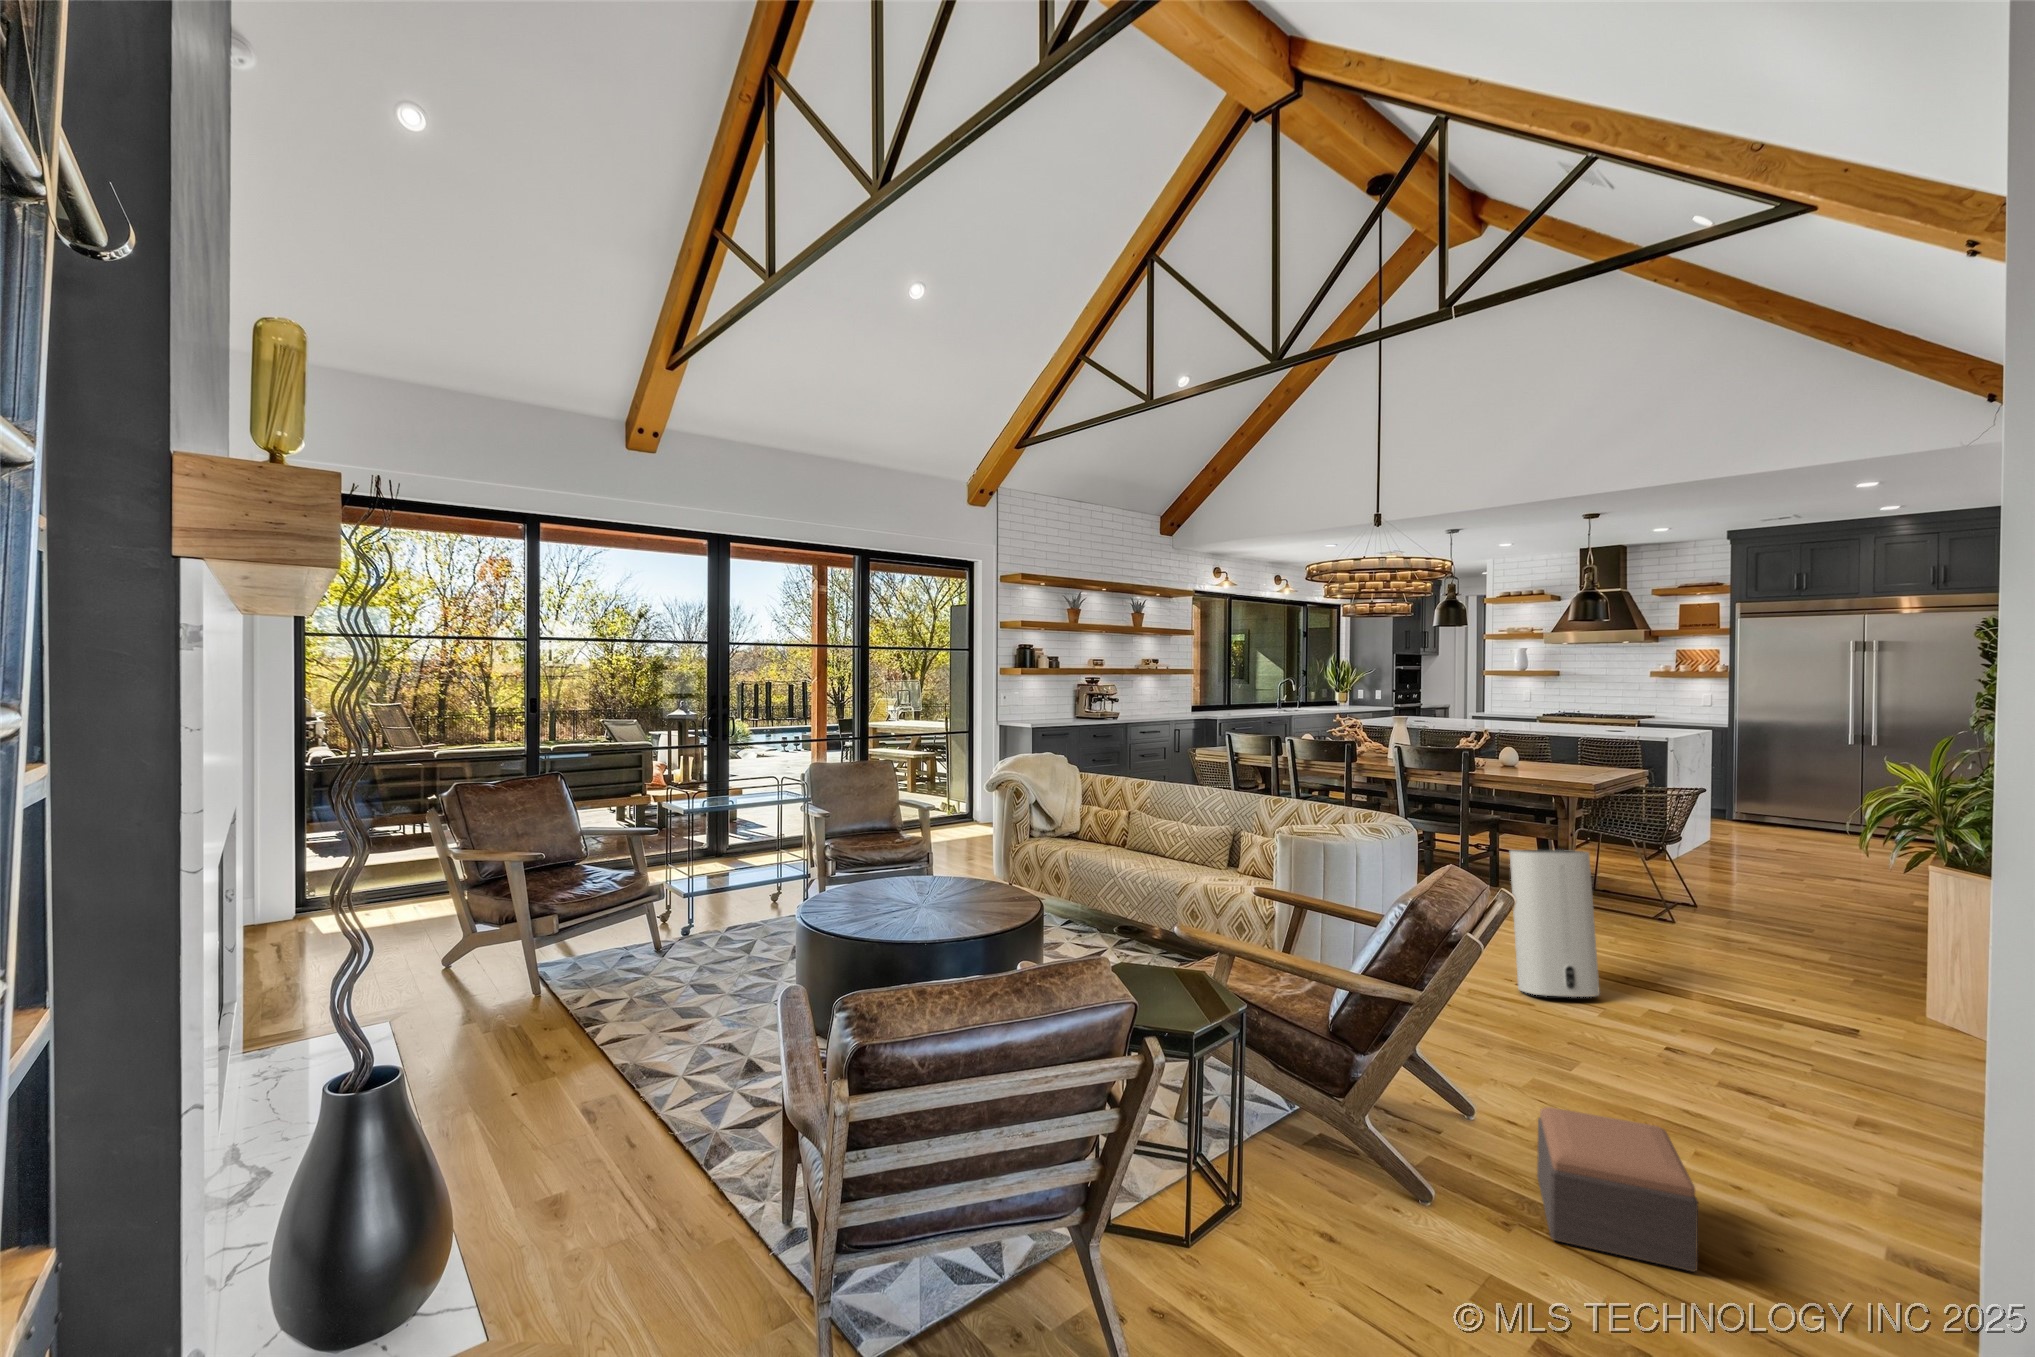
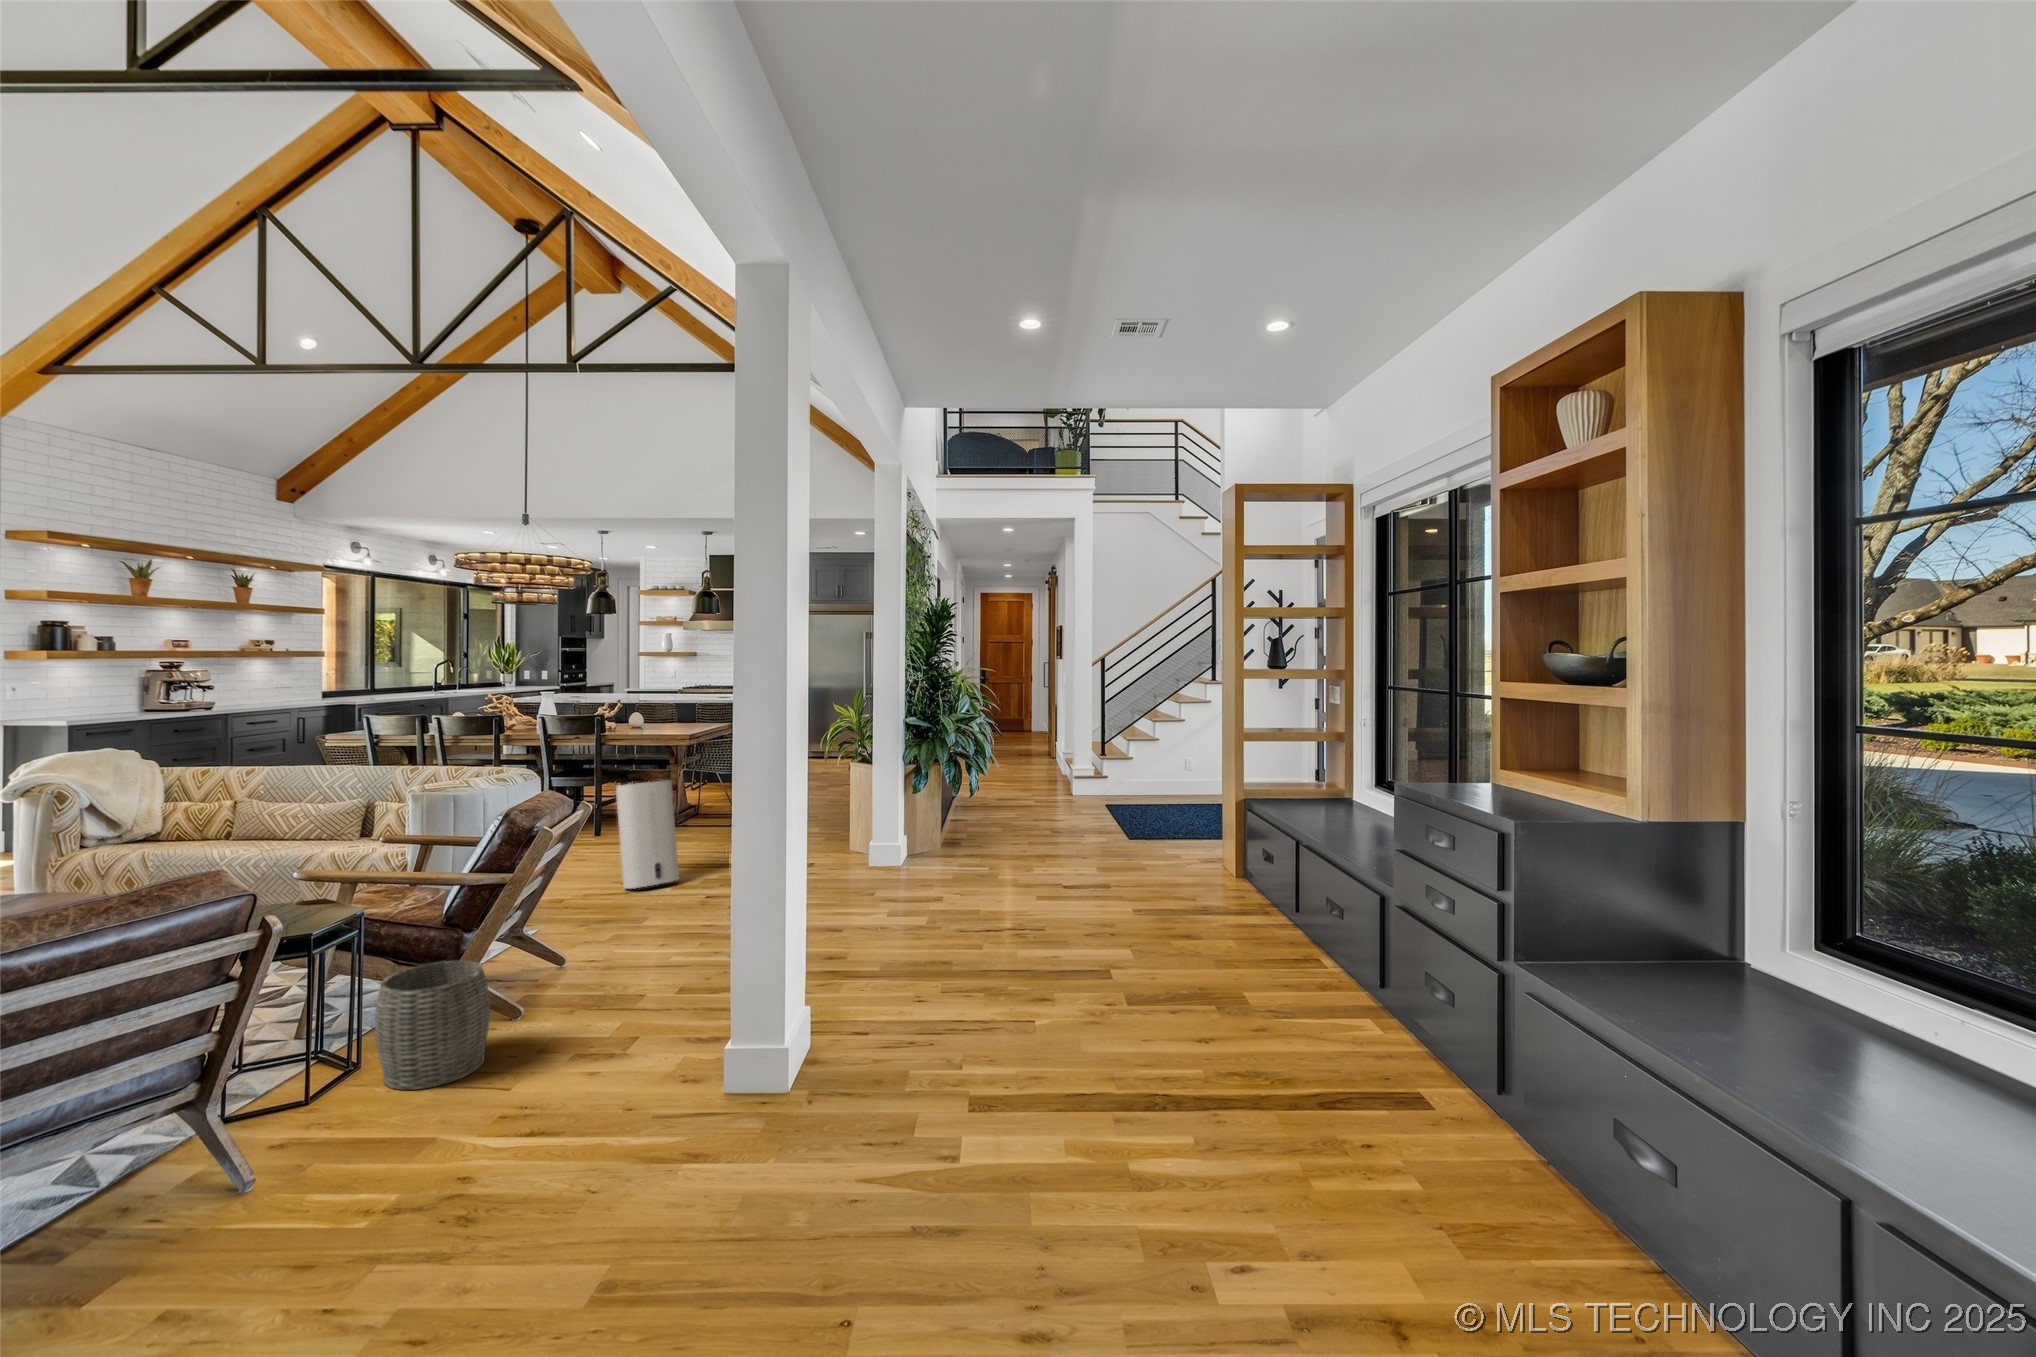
woven basket: none [1260,1092,1397,1286] -> present [375,961,490,1090]
footstool: present [1537,1107,1698,1272] -> none [602,930,686,1015]

